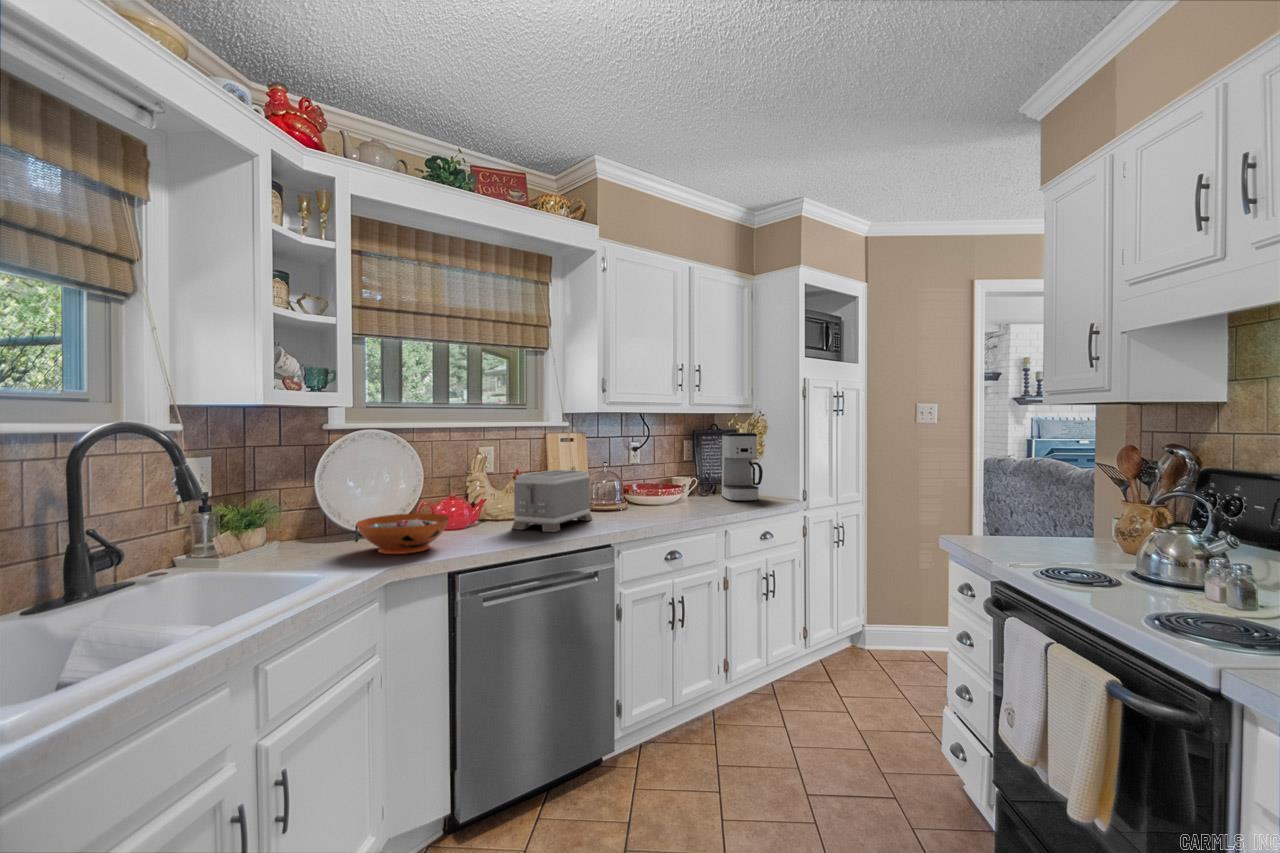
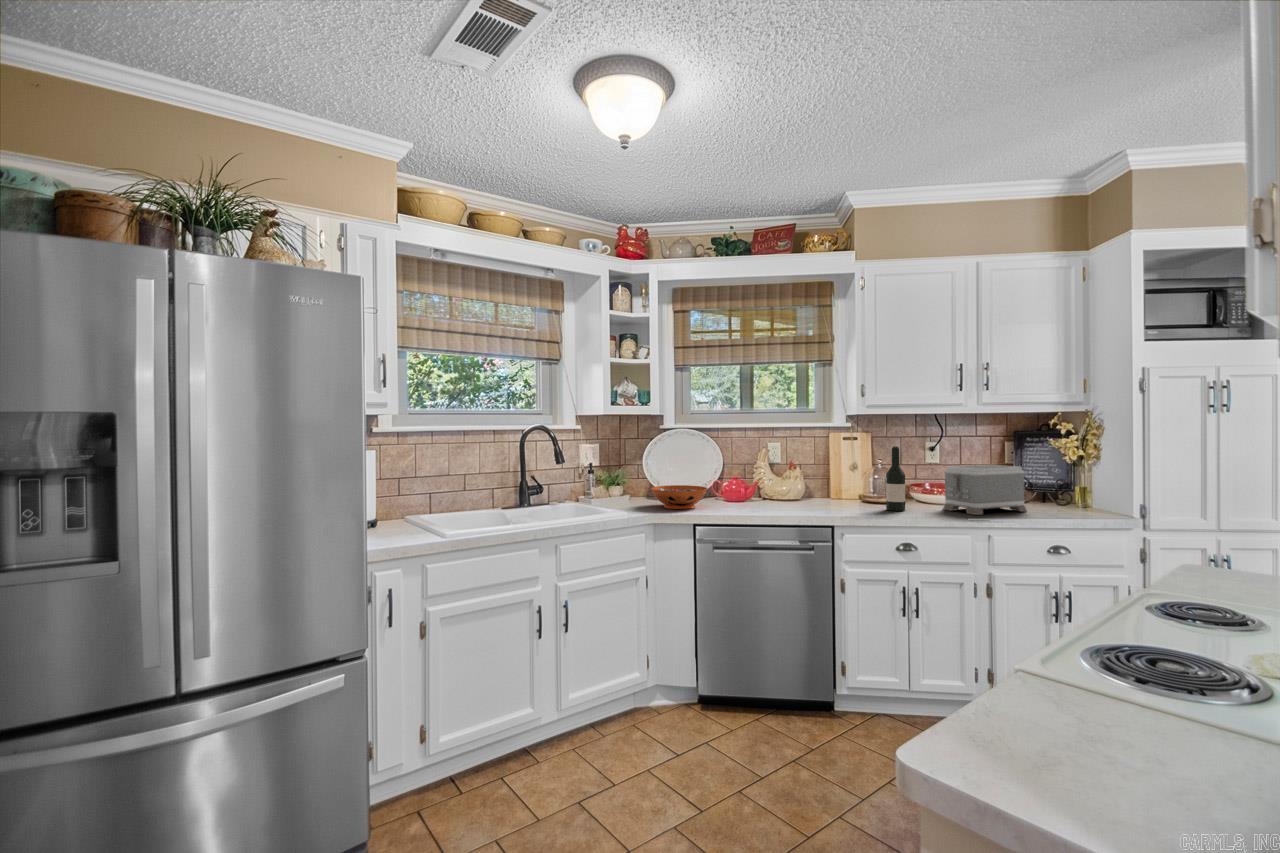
coffee maker: present [722,433,763,501] -> none [1036,434,1089,512]
wine bottle: none [637,447,654,517] -> present [886,446,905,511]
toaster: present [512,470,592,532] -> present [943,465,1027,515]

